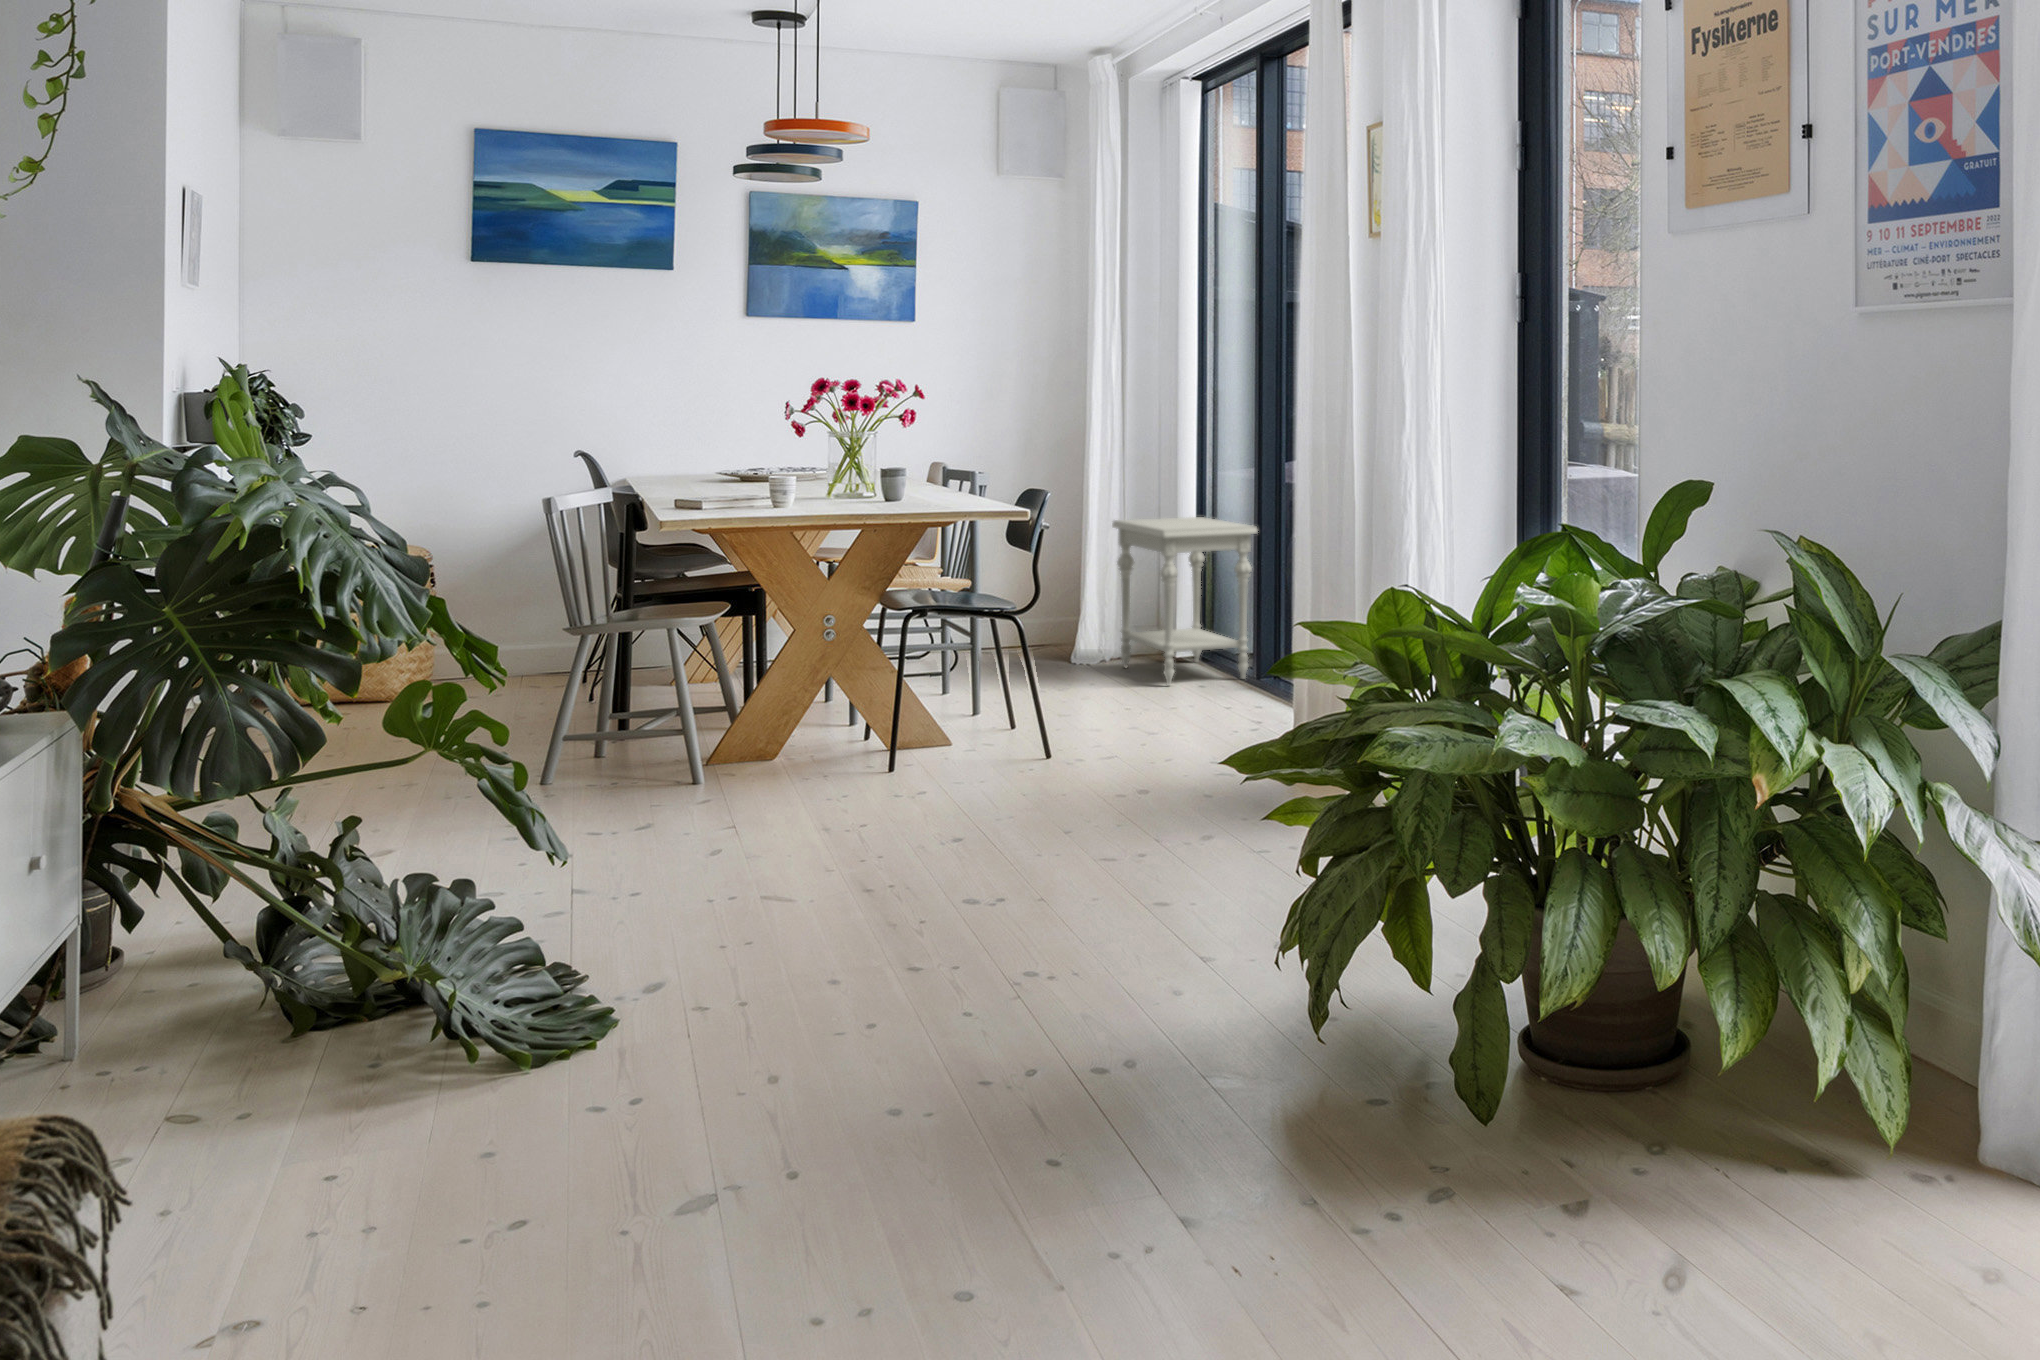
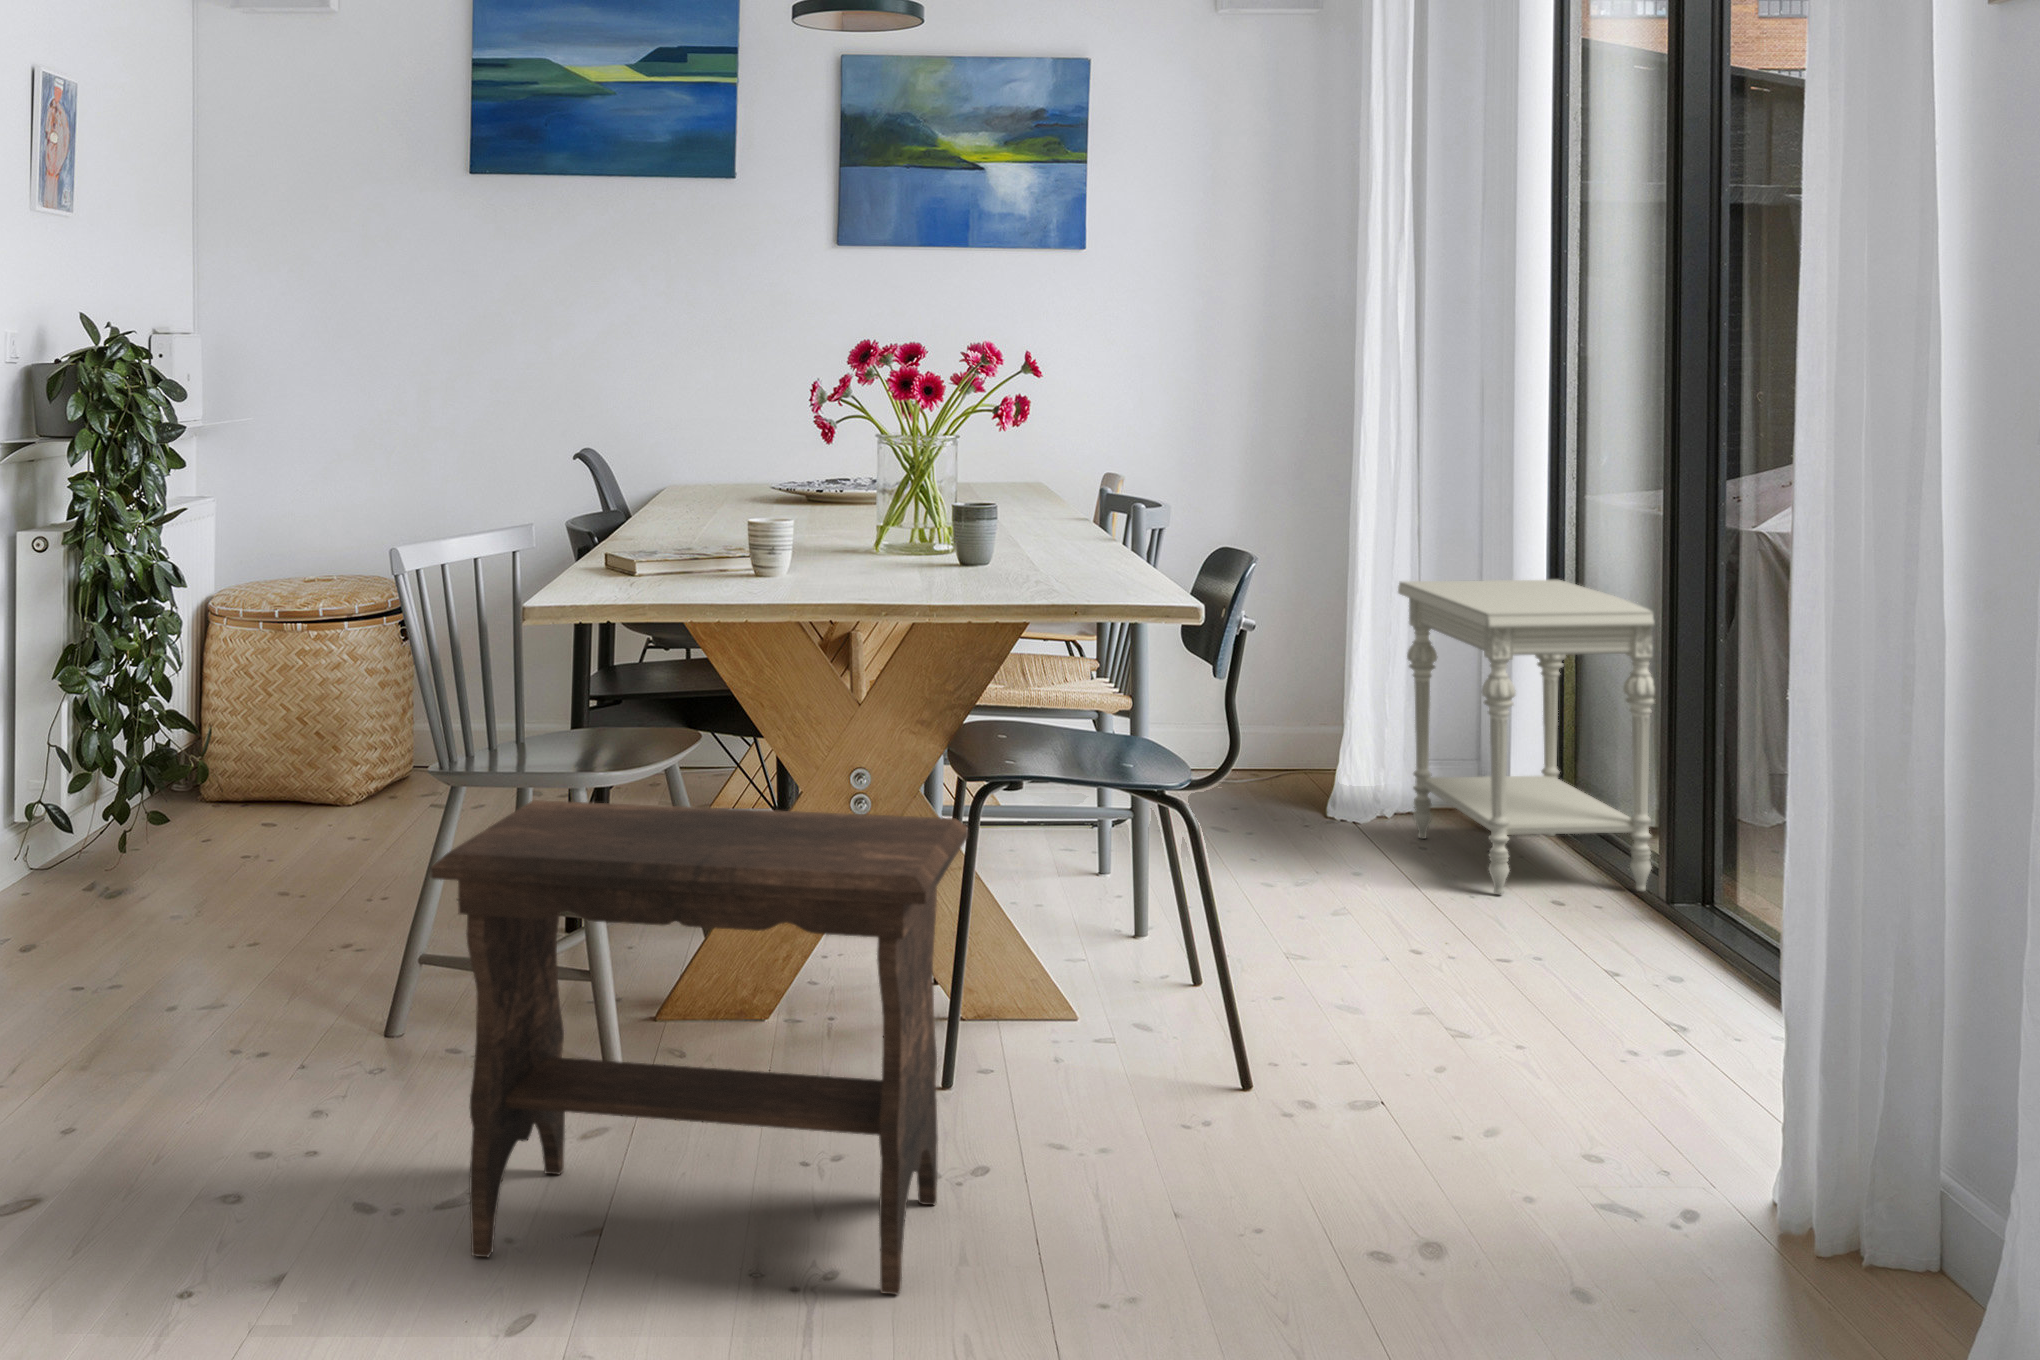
footstool: none [654,612,920,839] -> present [431,800,968,1295]

